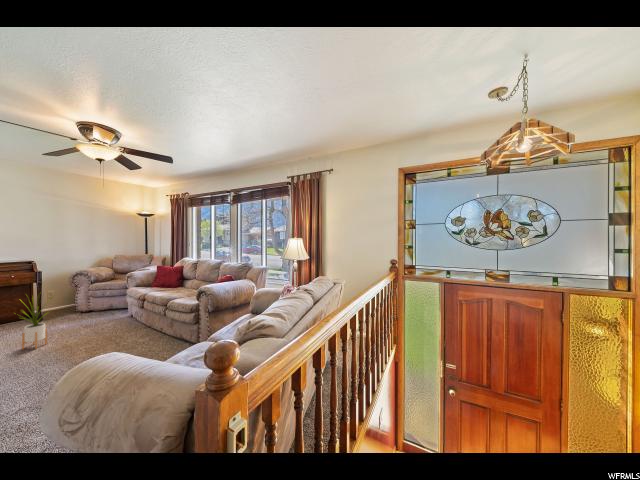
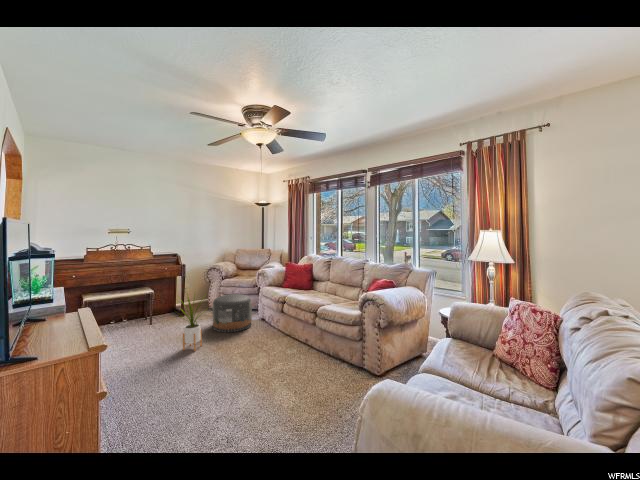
pouf: none [69,296,116,331] -> present [212,294,252,332]

